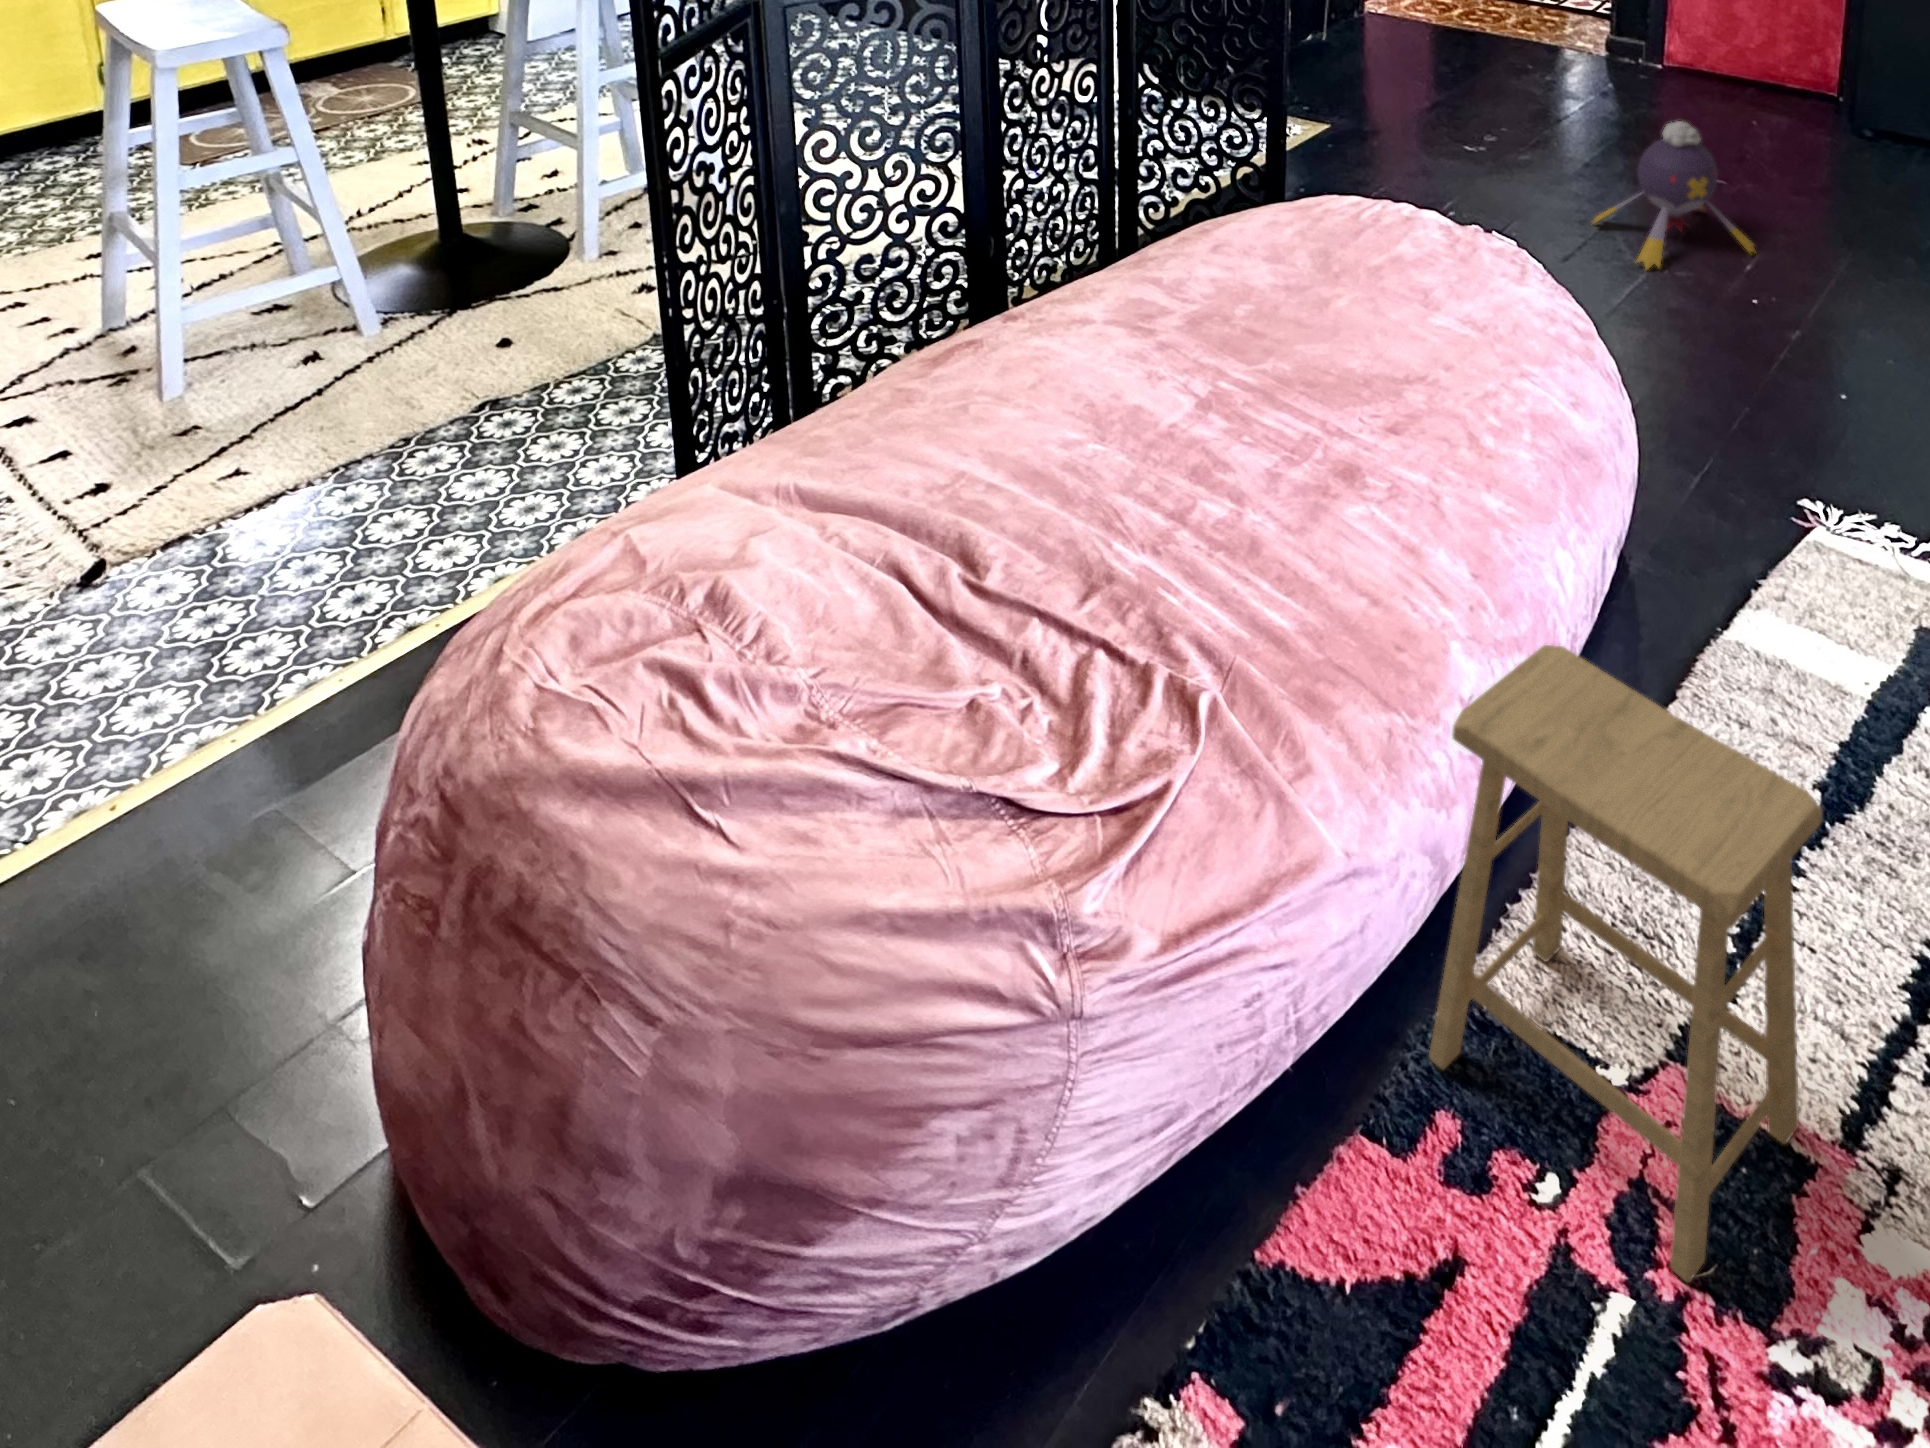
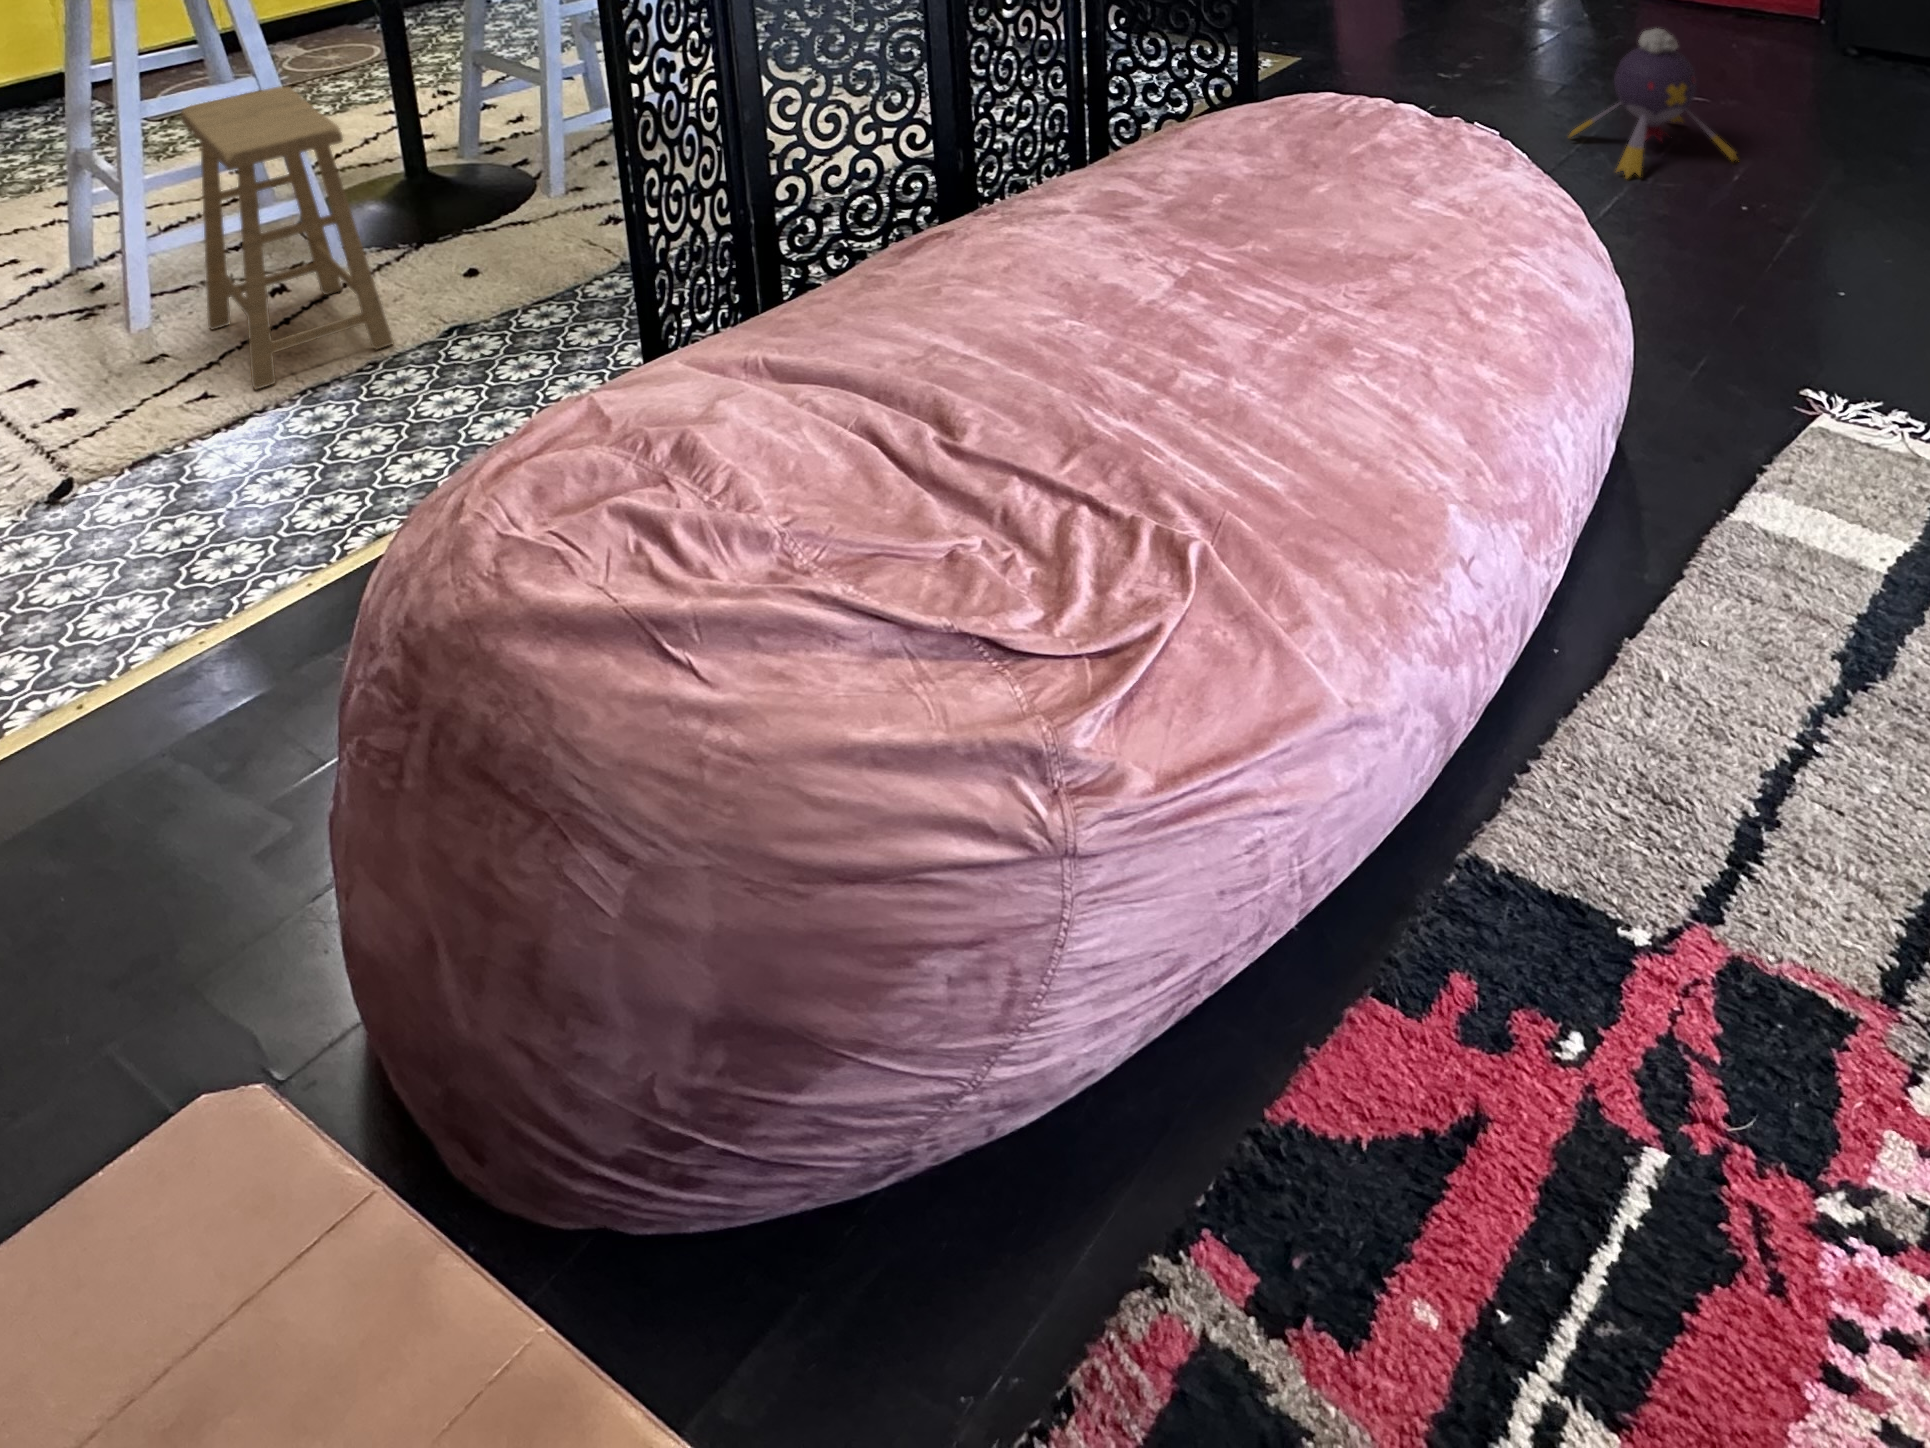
footstool: present [1429,645,1822,1282] -> present [181,86,393,389]

